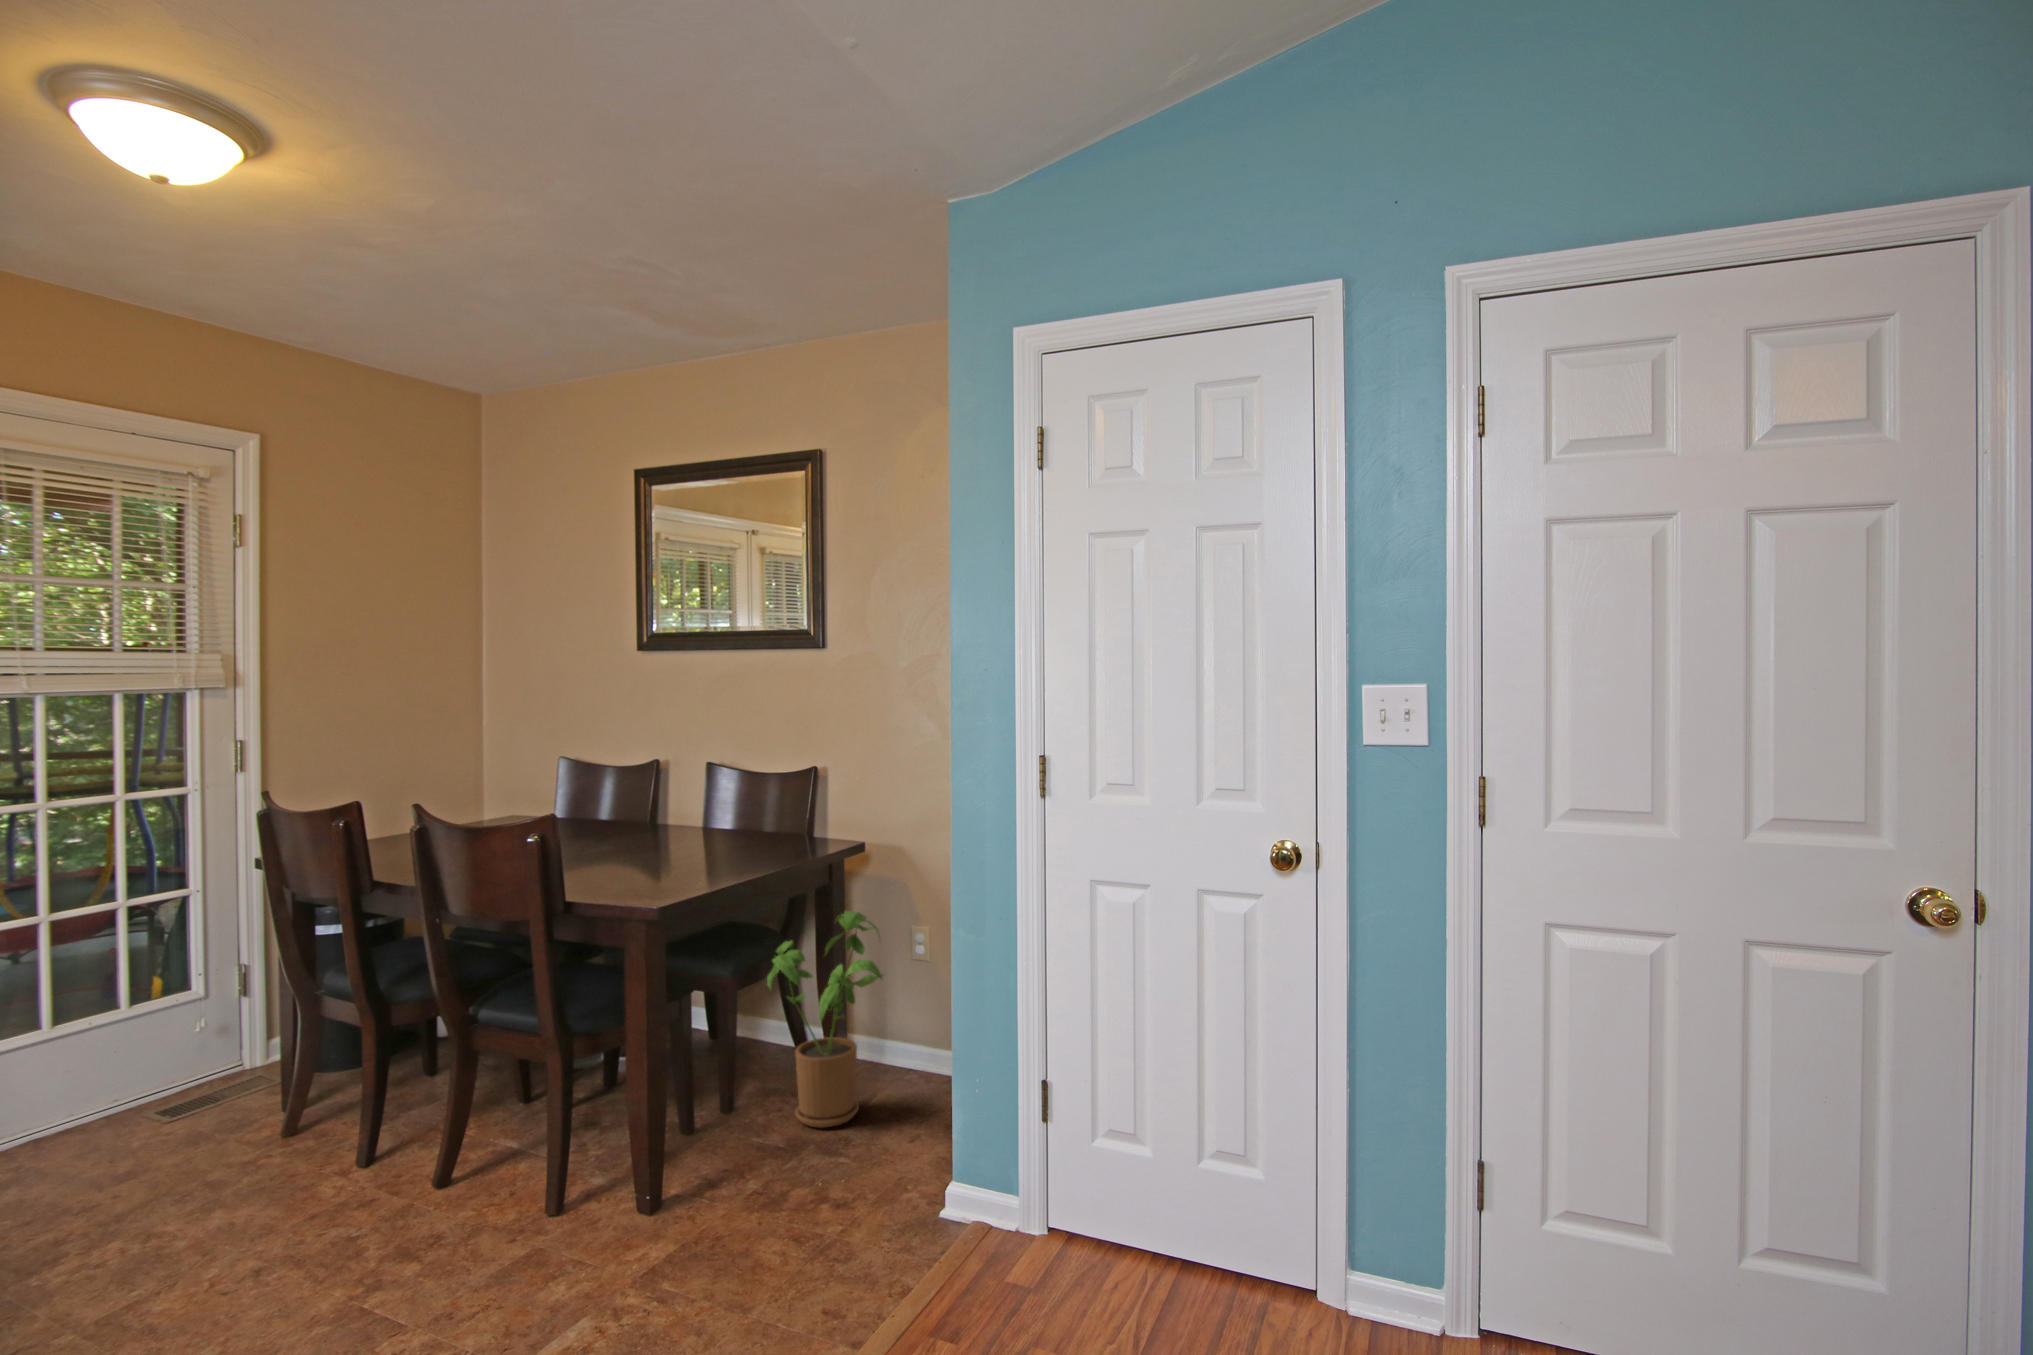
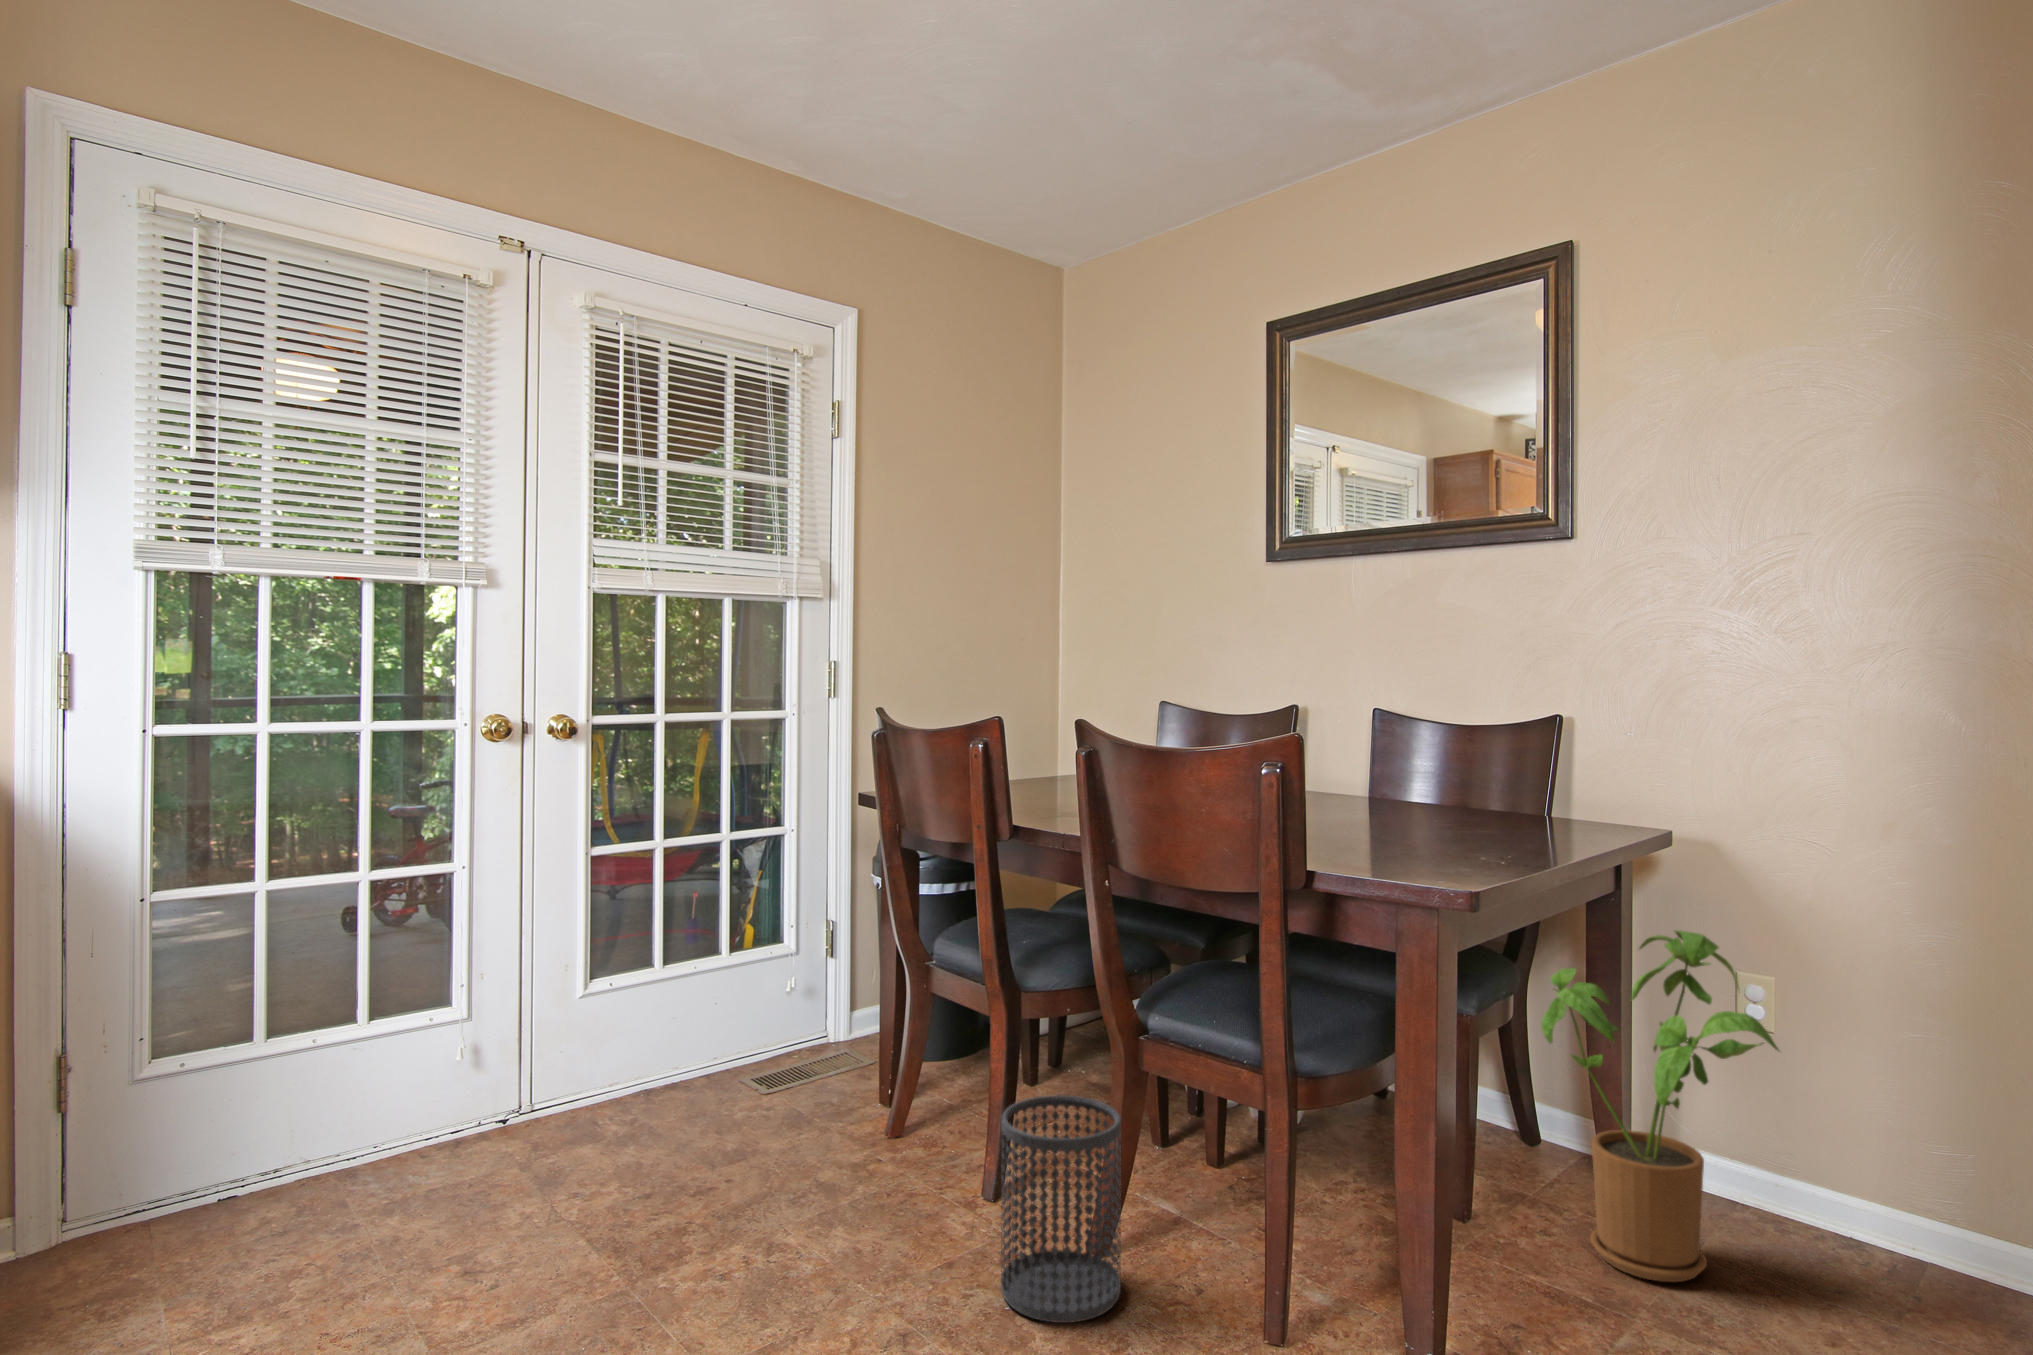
wastebasket: none [348,1079,449,1241] -> present [1001,1095,1121,1323]

